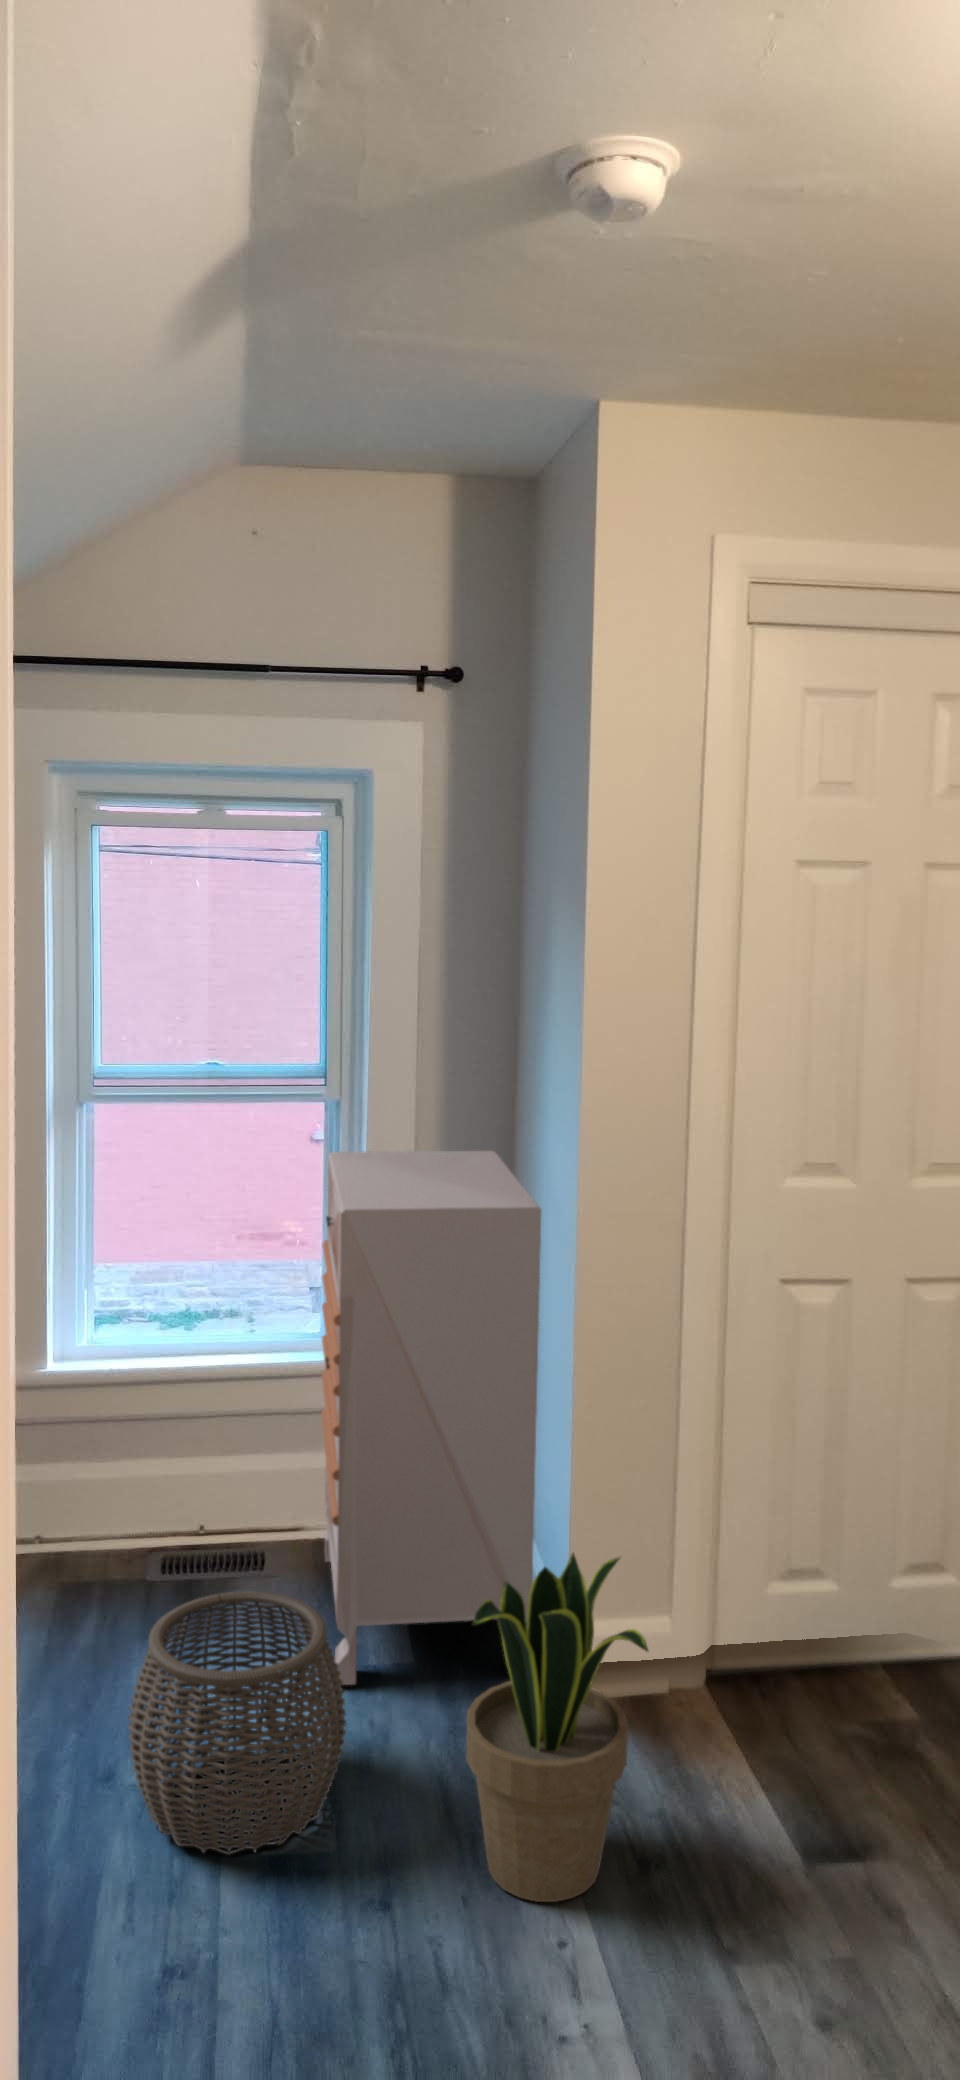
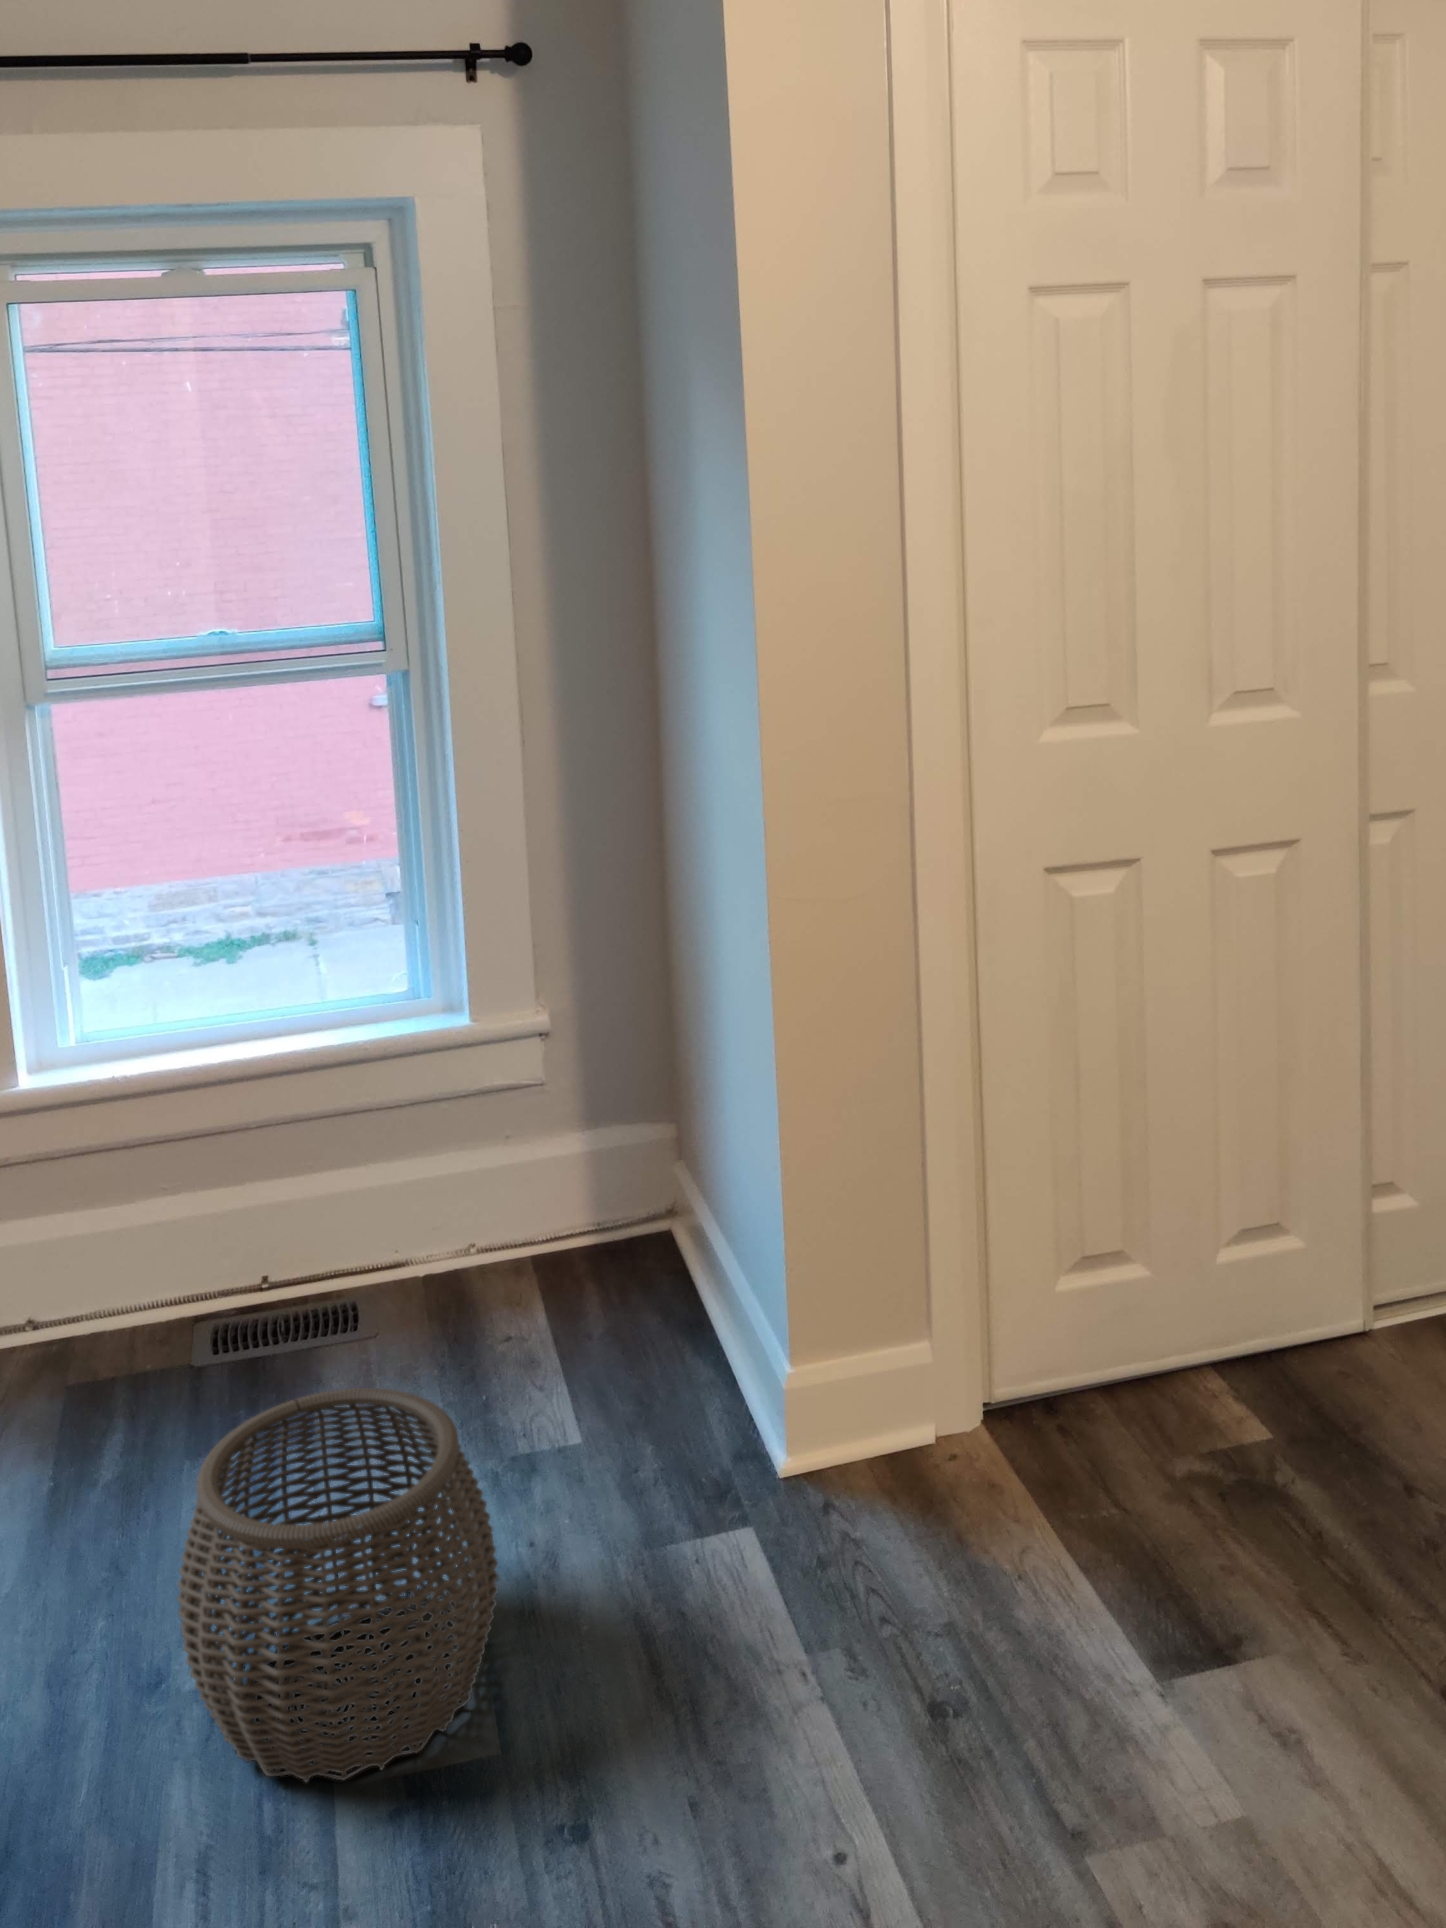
dresser: present [321,1151,541,1685] -> none [397,721,744,1490]
potted plant: present [466,1553,648,1902] -> none [672,1286,926,1788]

